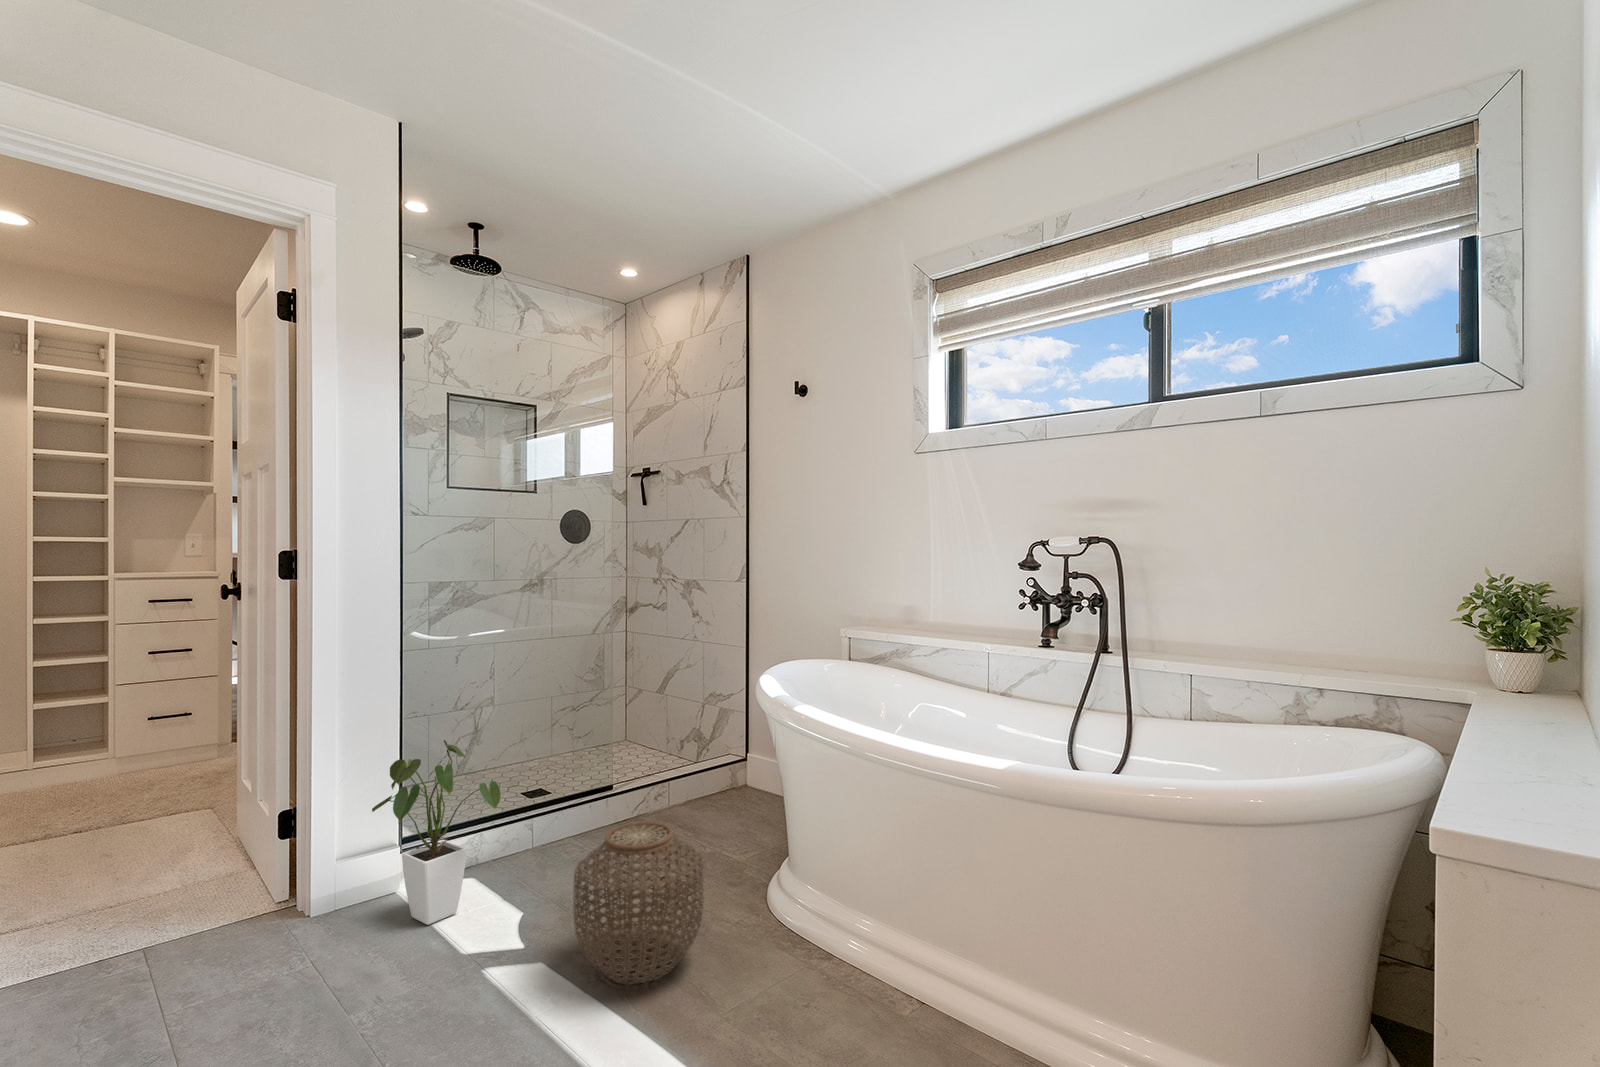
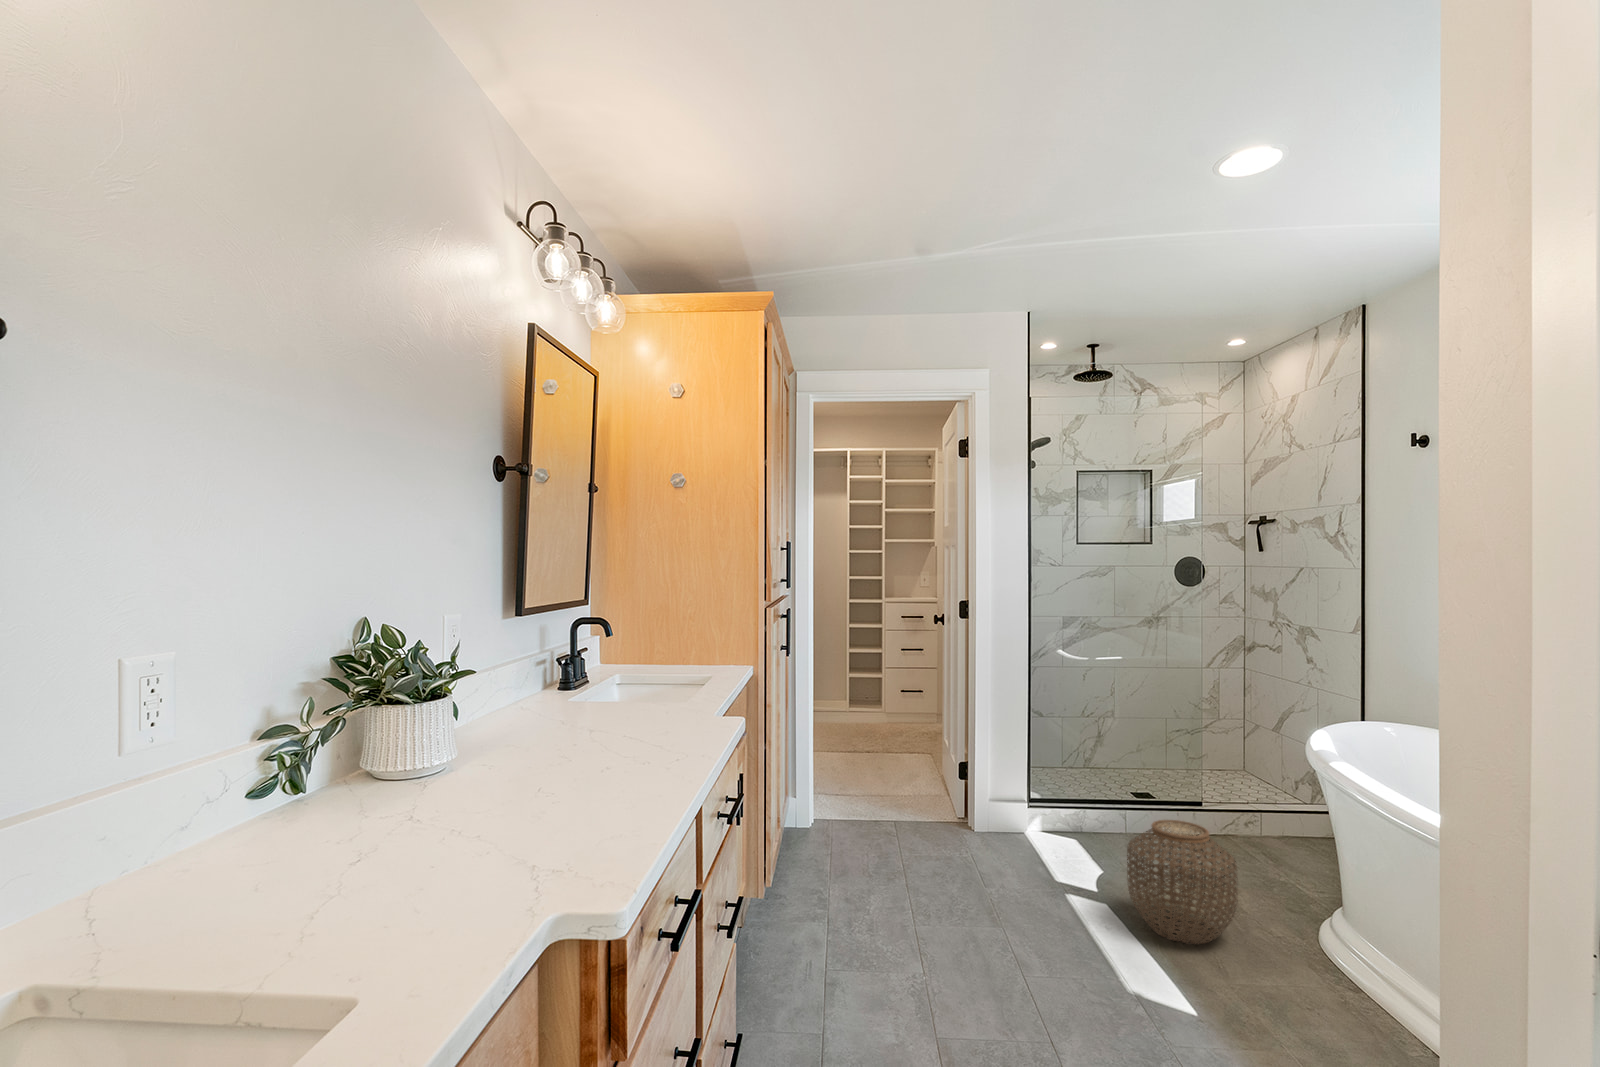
house plant: present [372,740,501,925] -> none [1008,733,1090,857]

